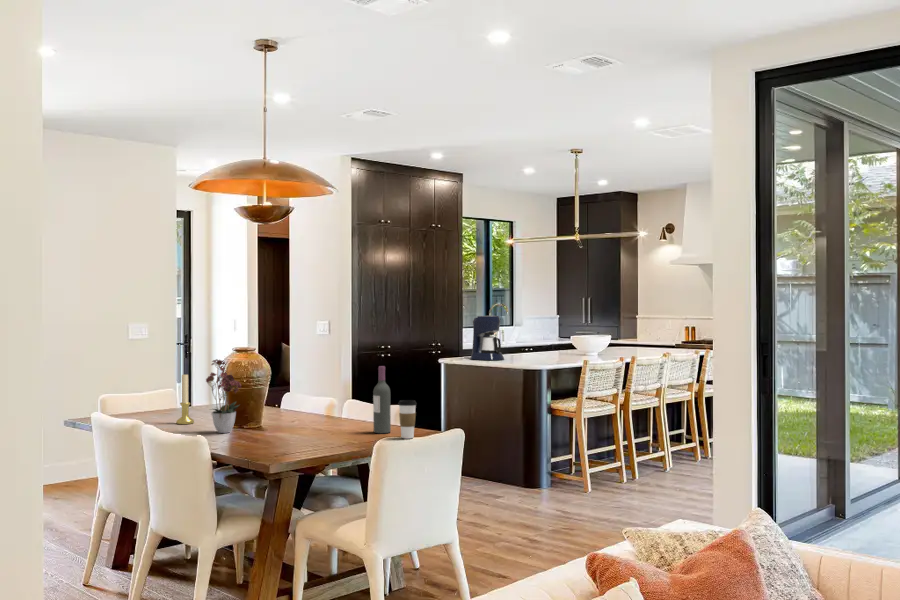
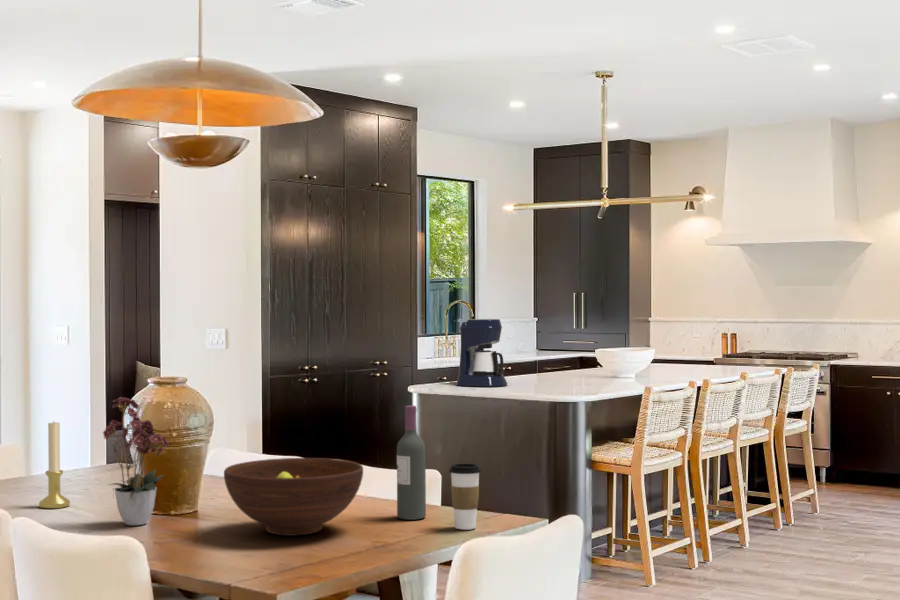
fruit bowl: none [268,396,349,439] -> present [224,458,363,536]

